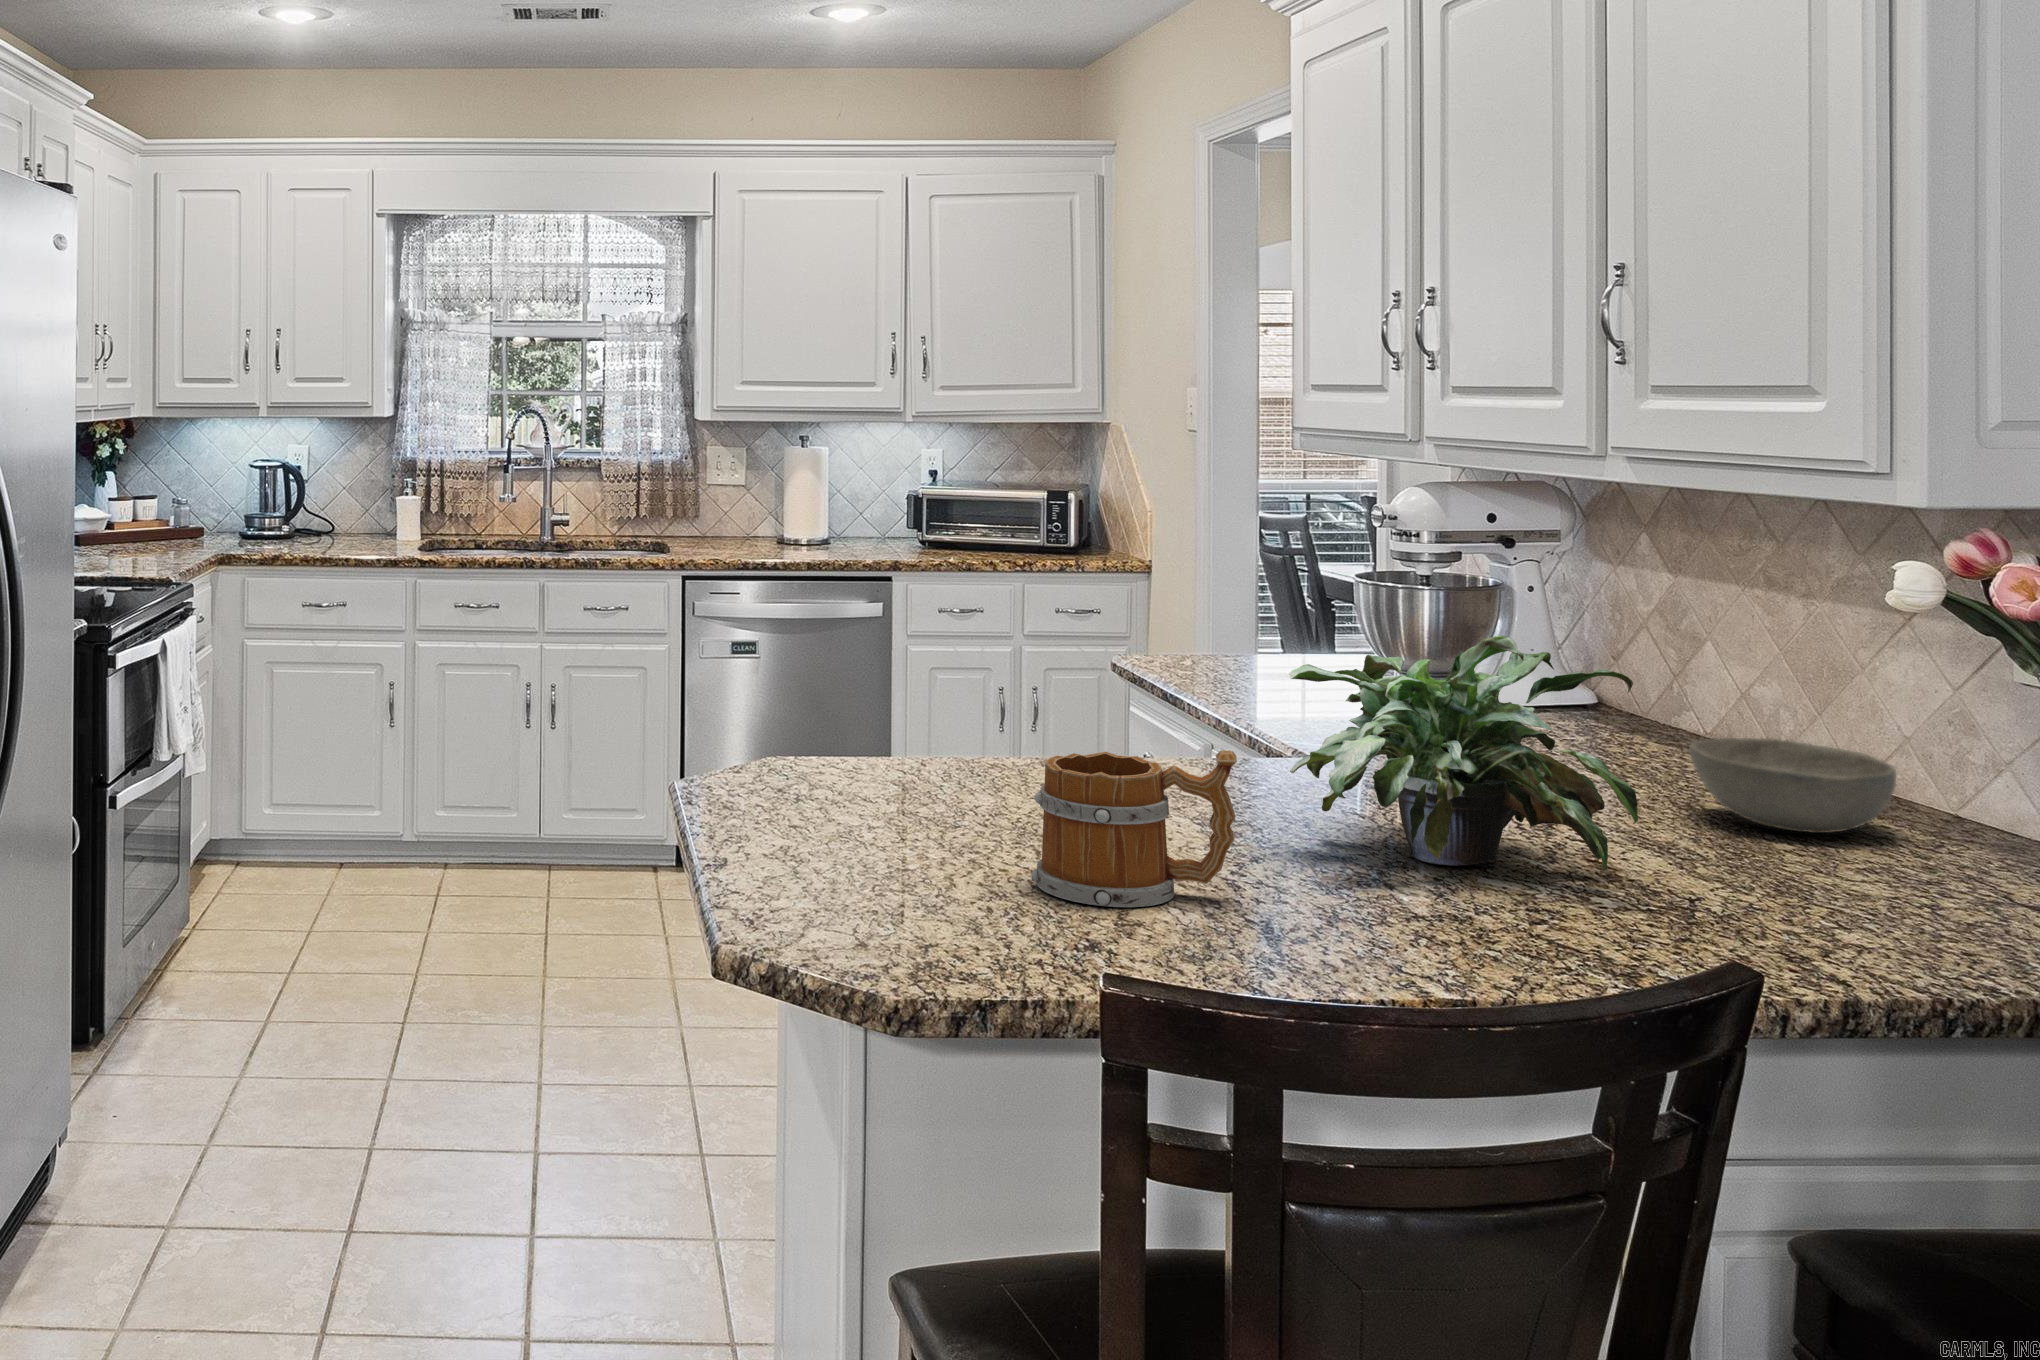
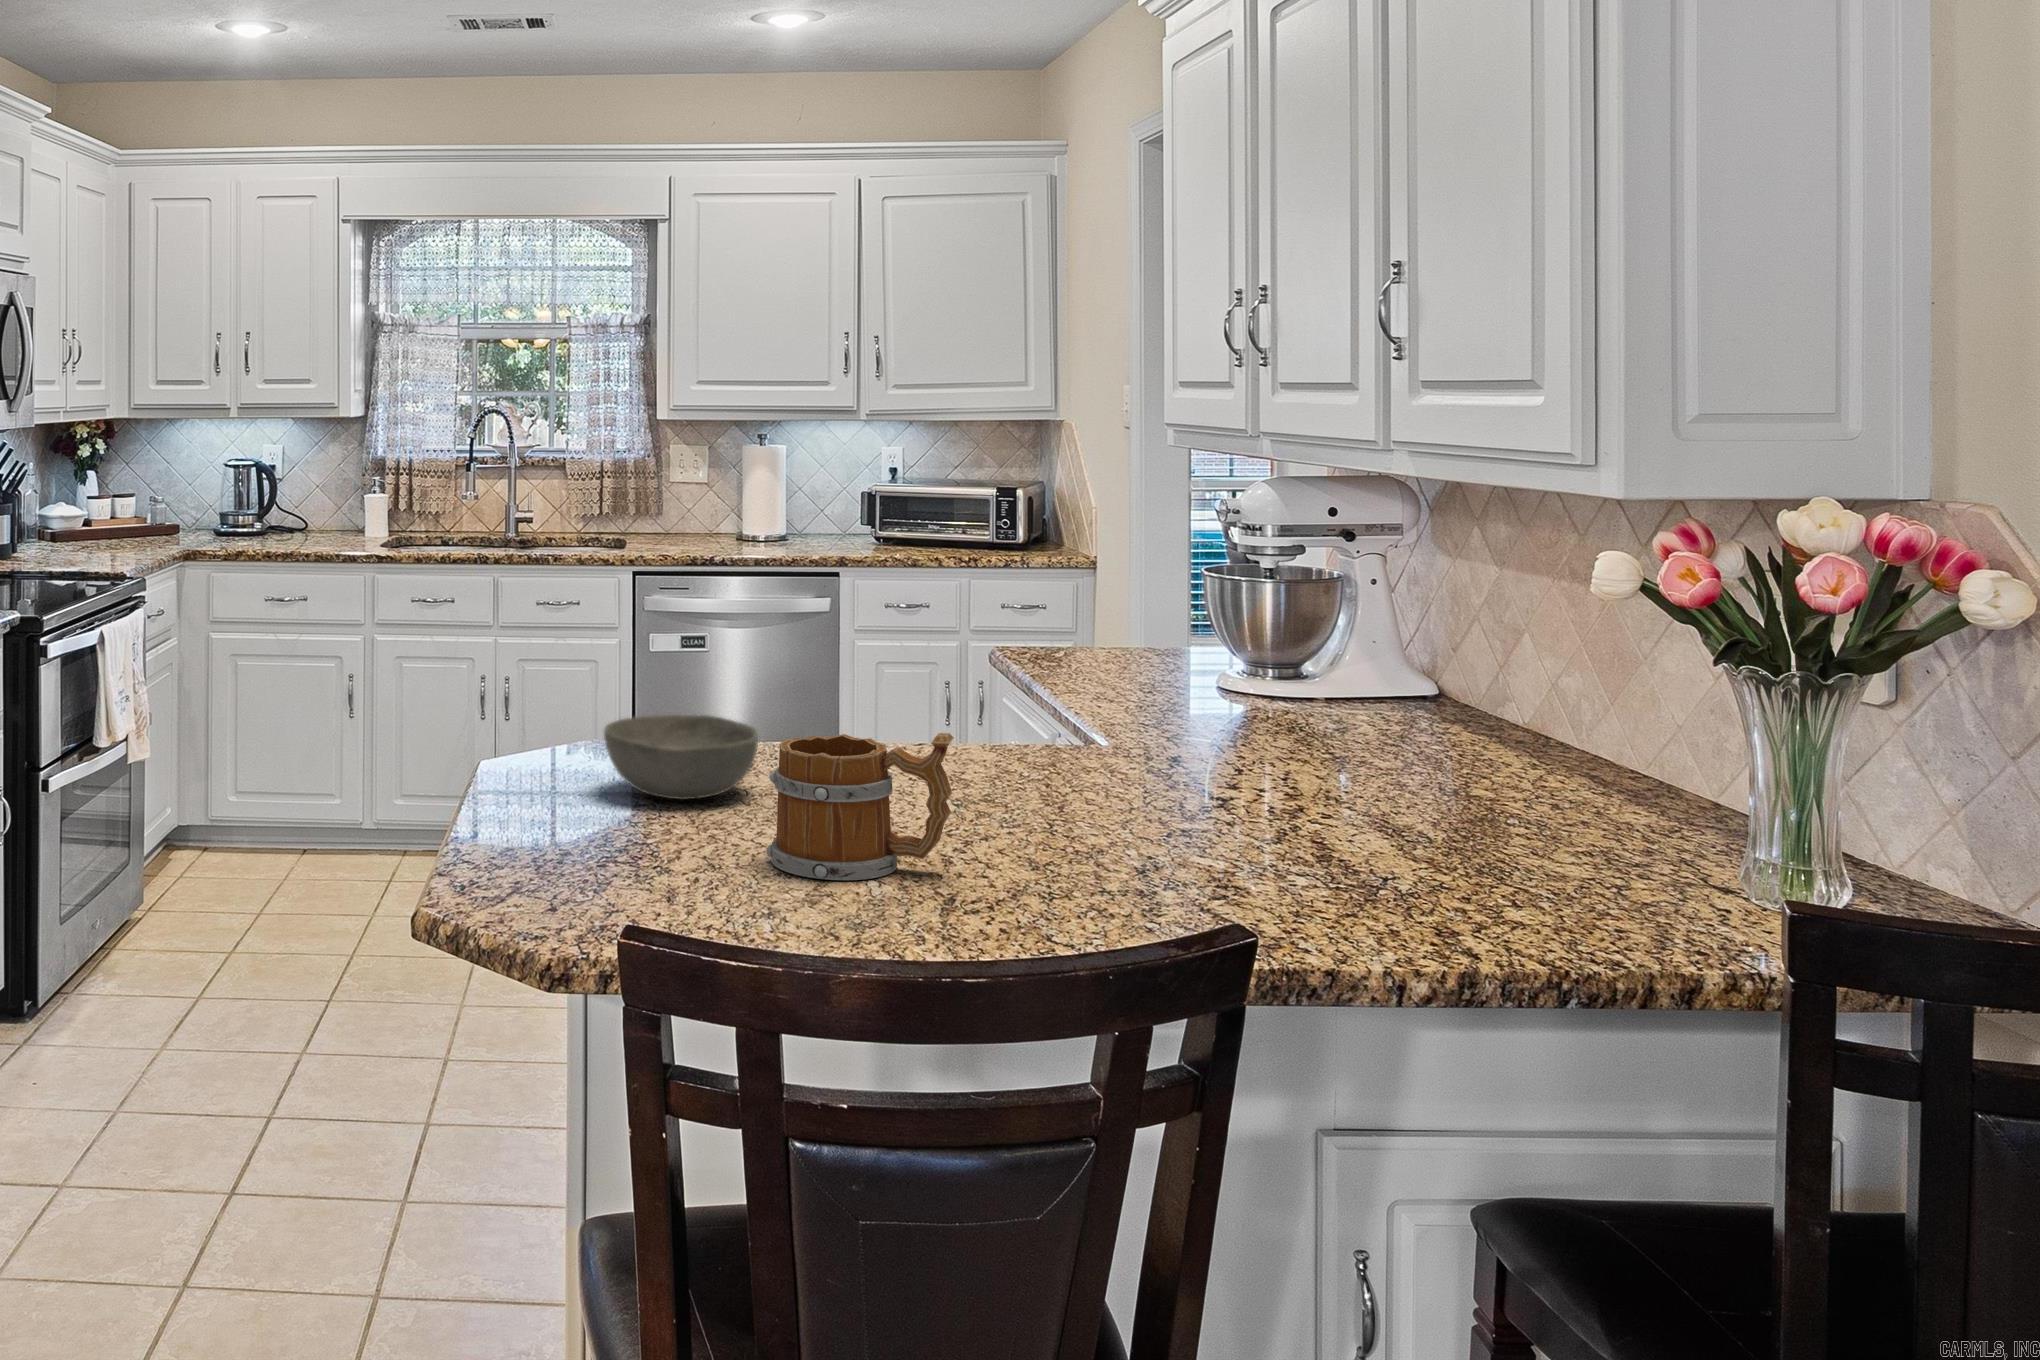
potted plant: present [1289,636,1638,874] -> none [1032,626,1350,854]
bowl: present [1689,738,1896,833] -> present [604,715,758,800]

